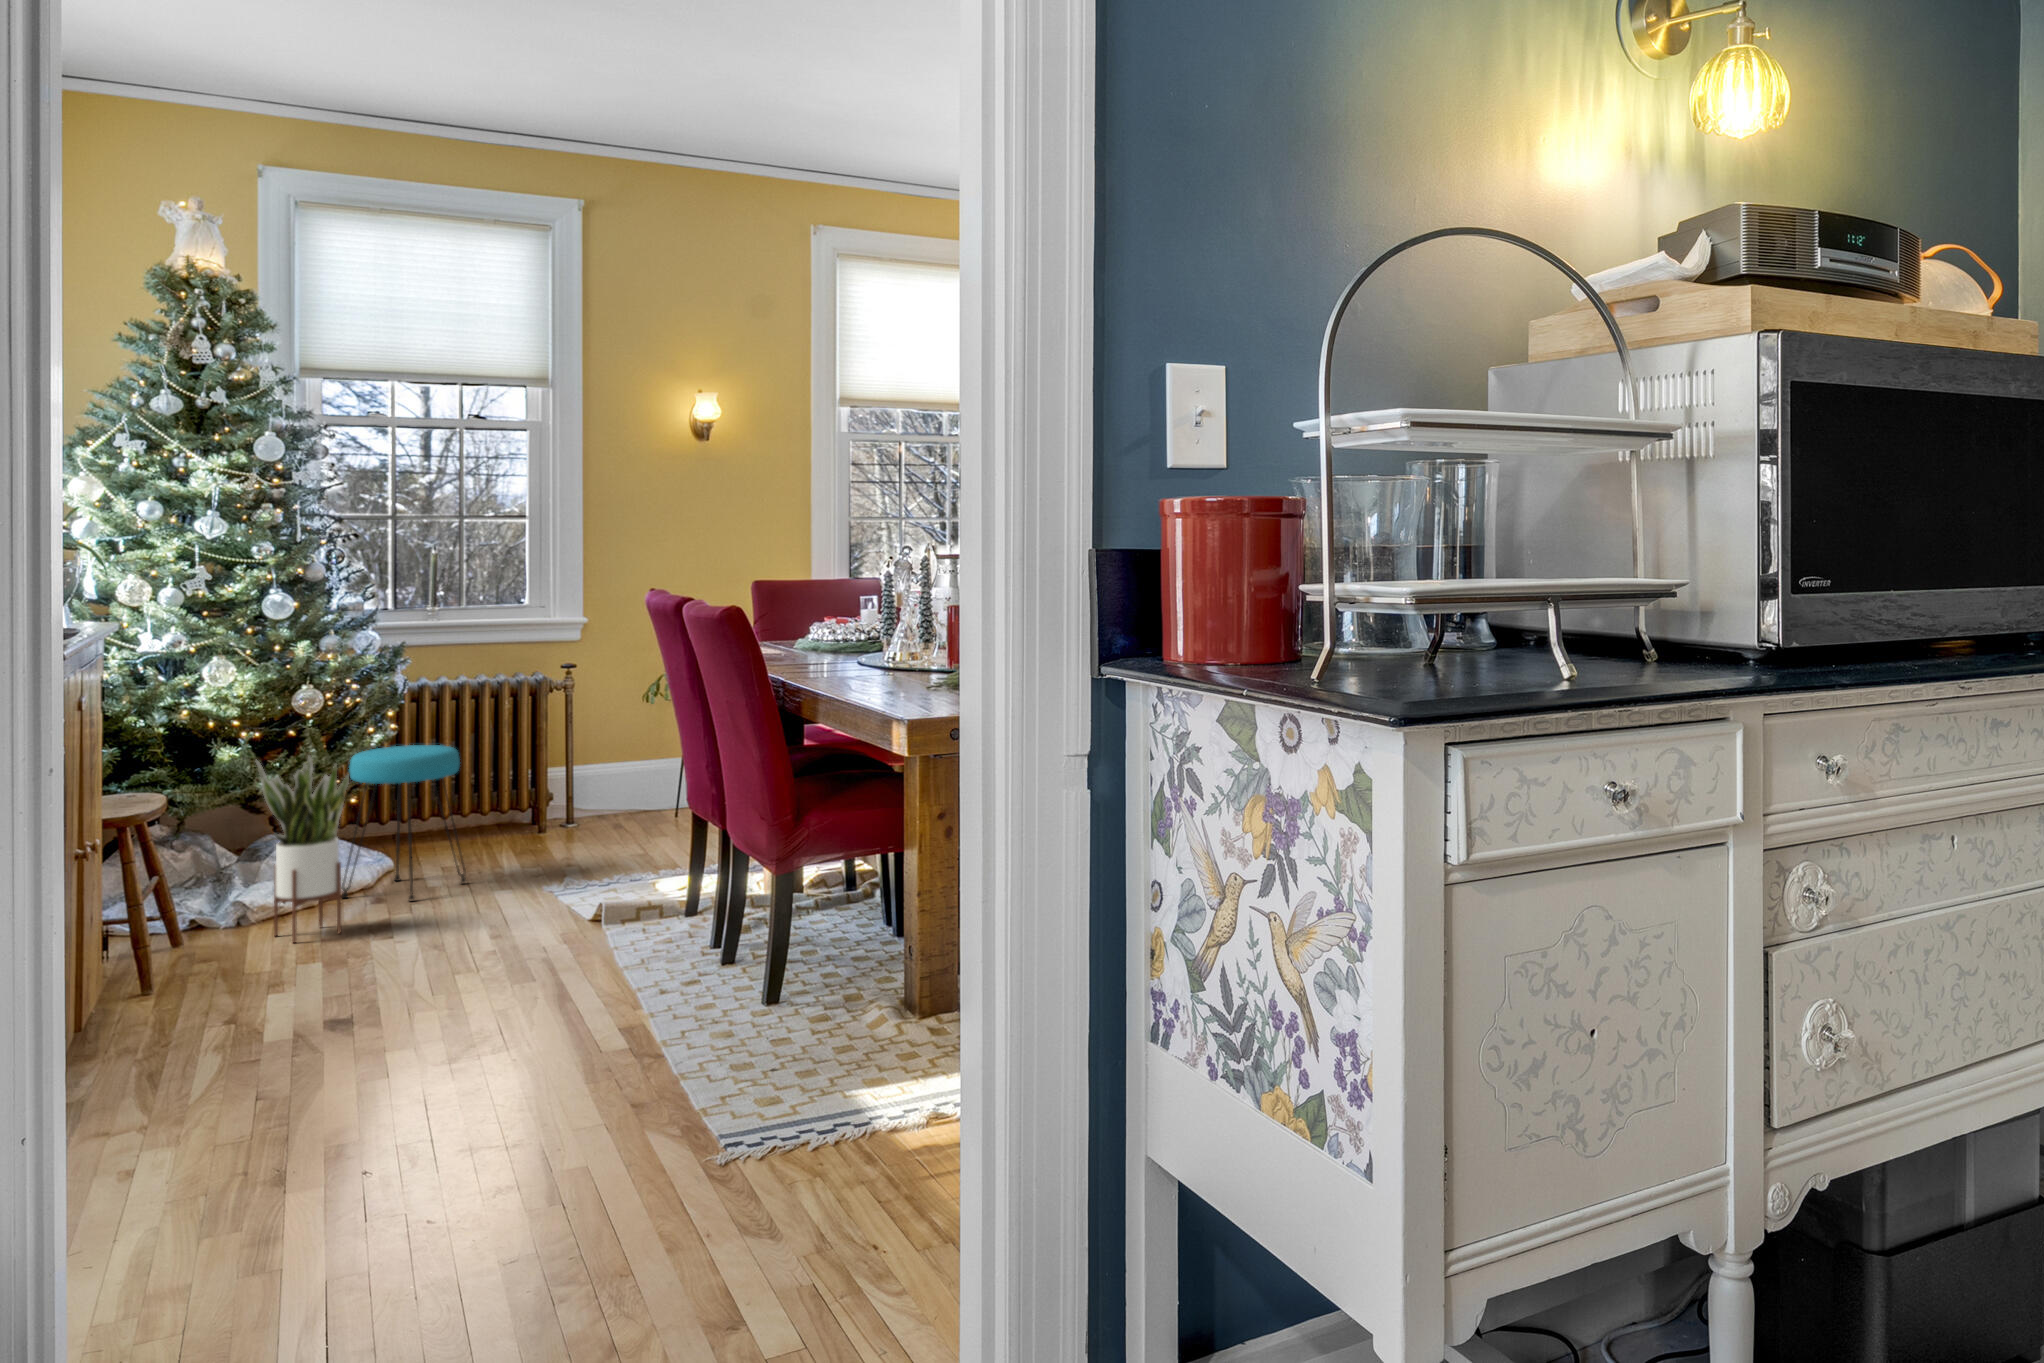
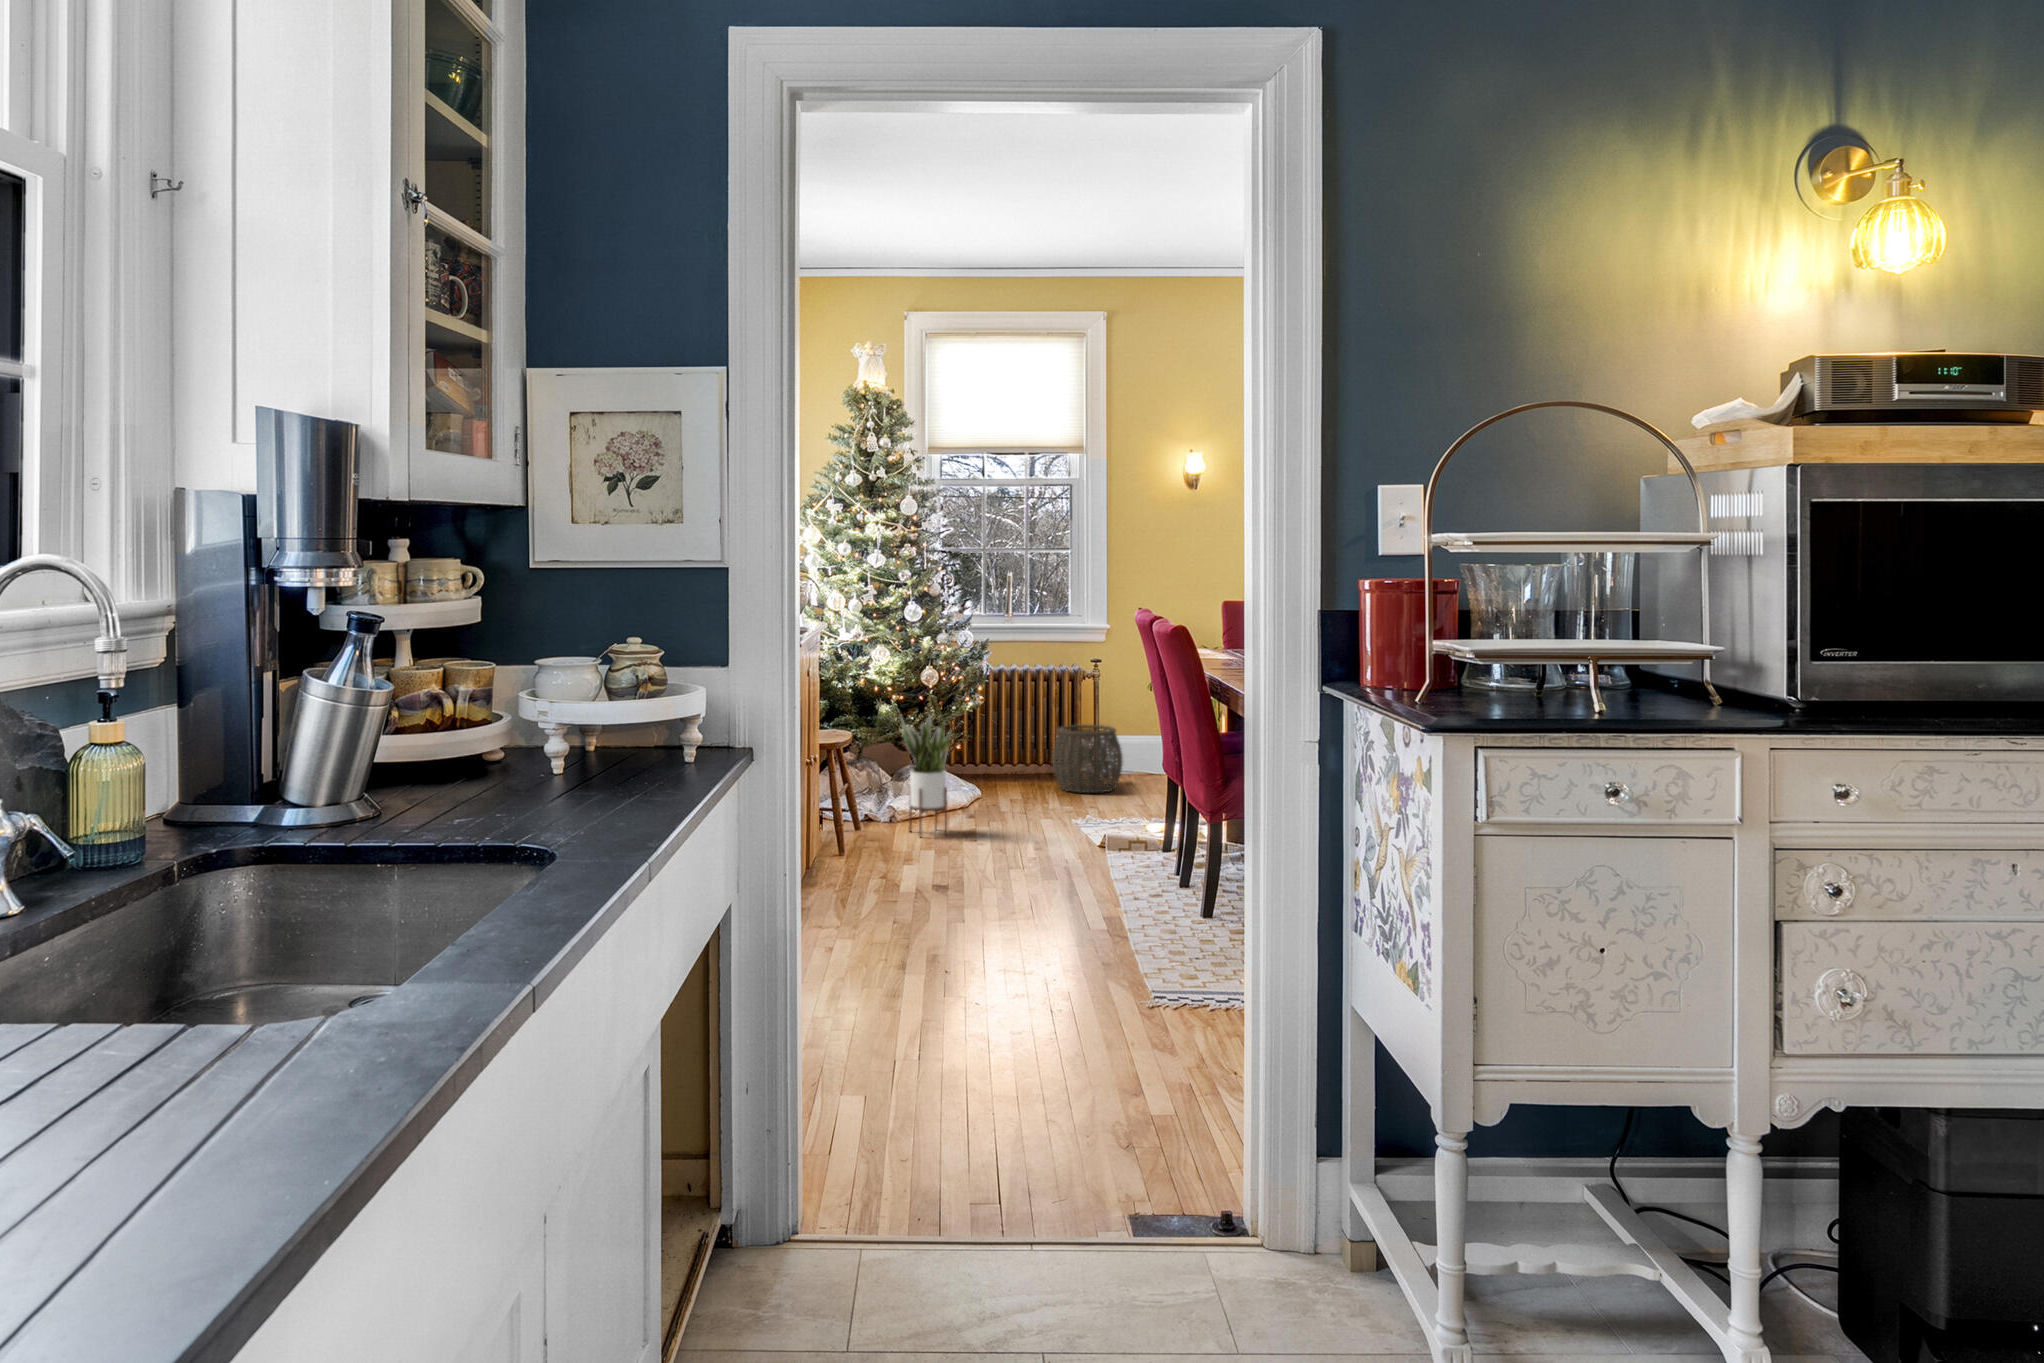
stool: present [341,745,466,900] -> none [948,712,1026,820]
woven basket: none [502,751,608,846] -> present [1052,725,1122,794]

